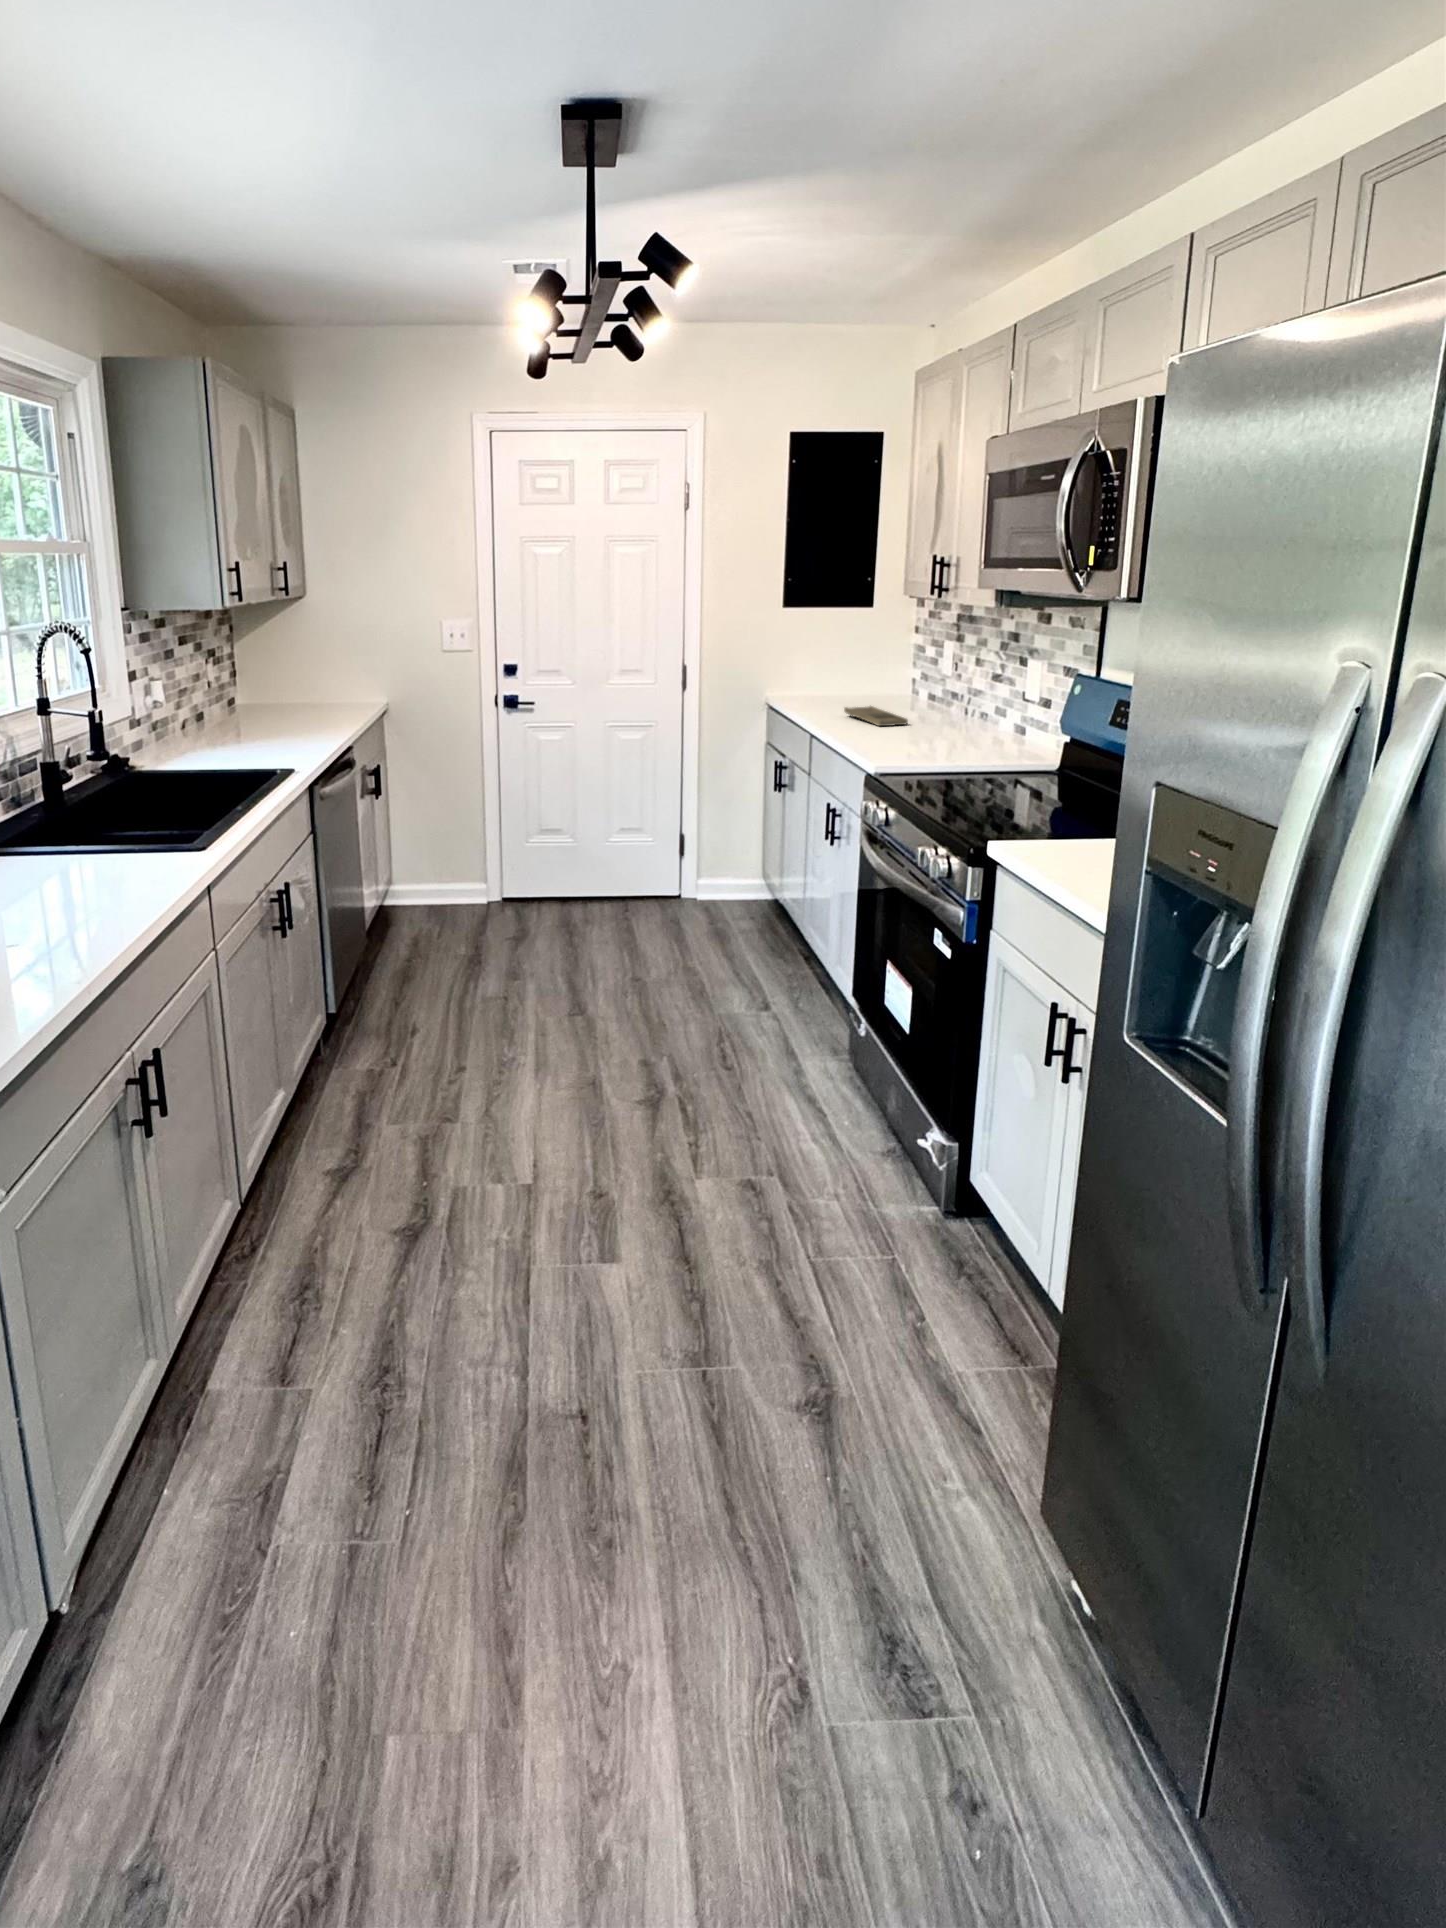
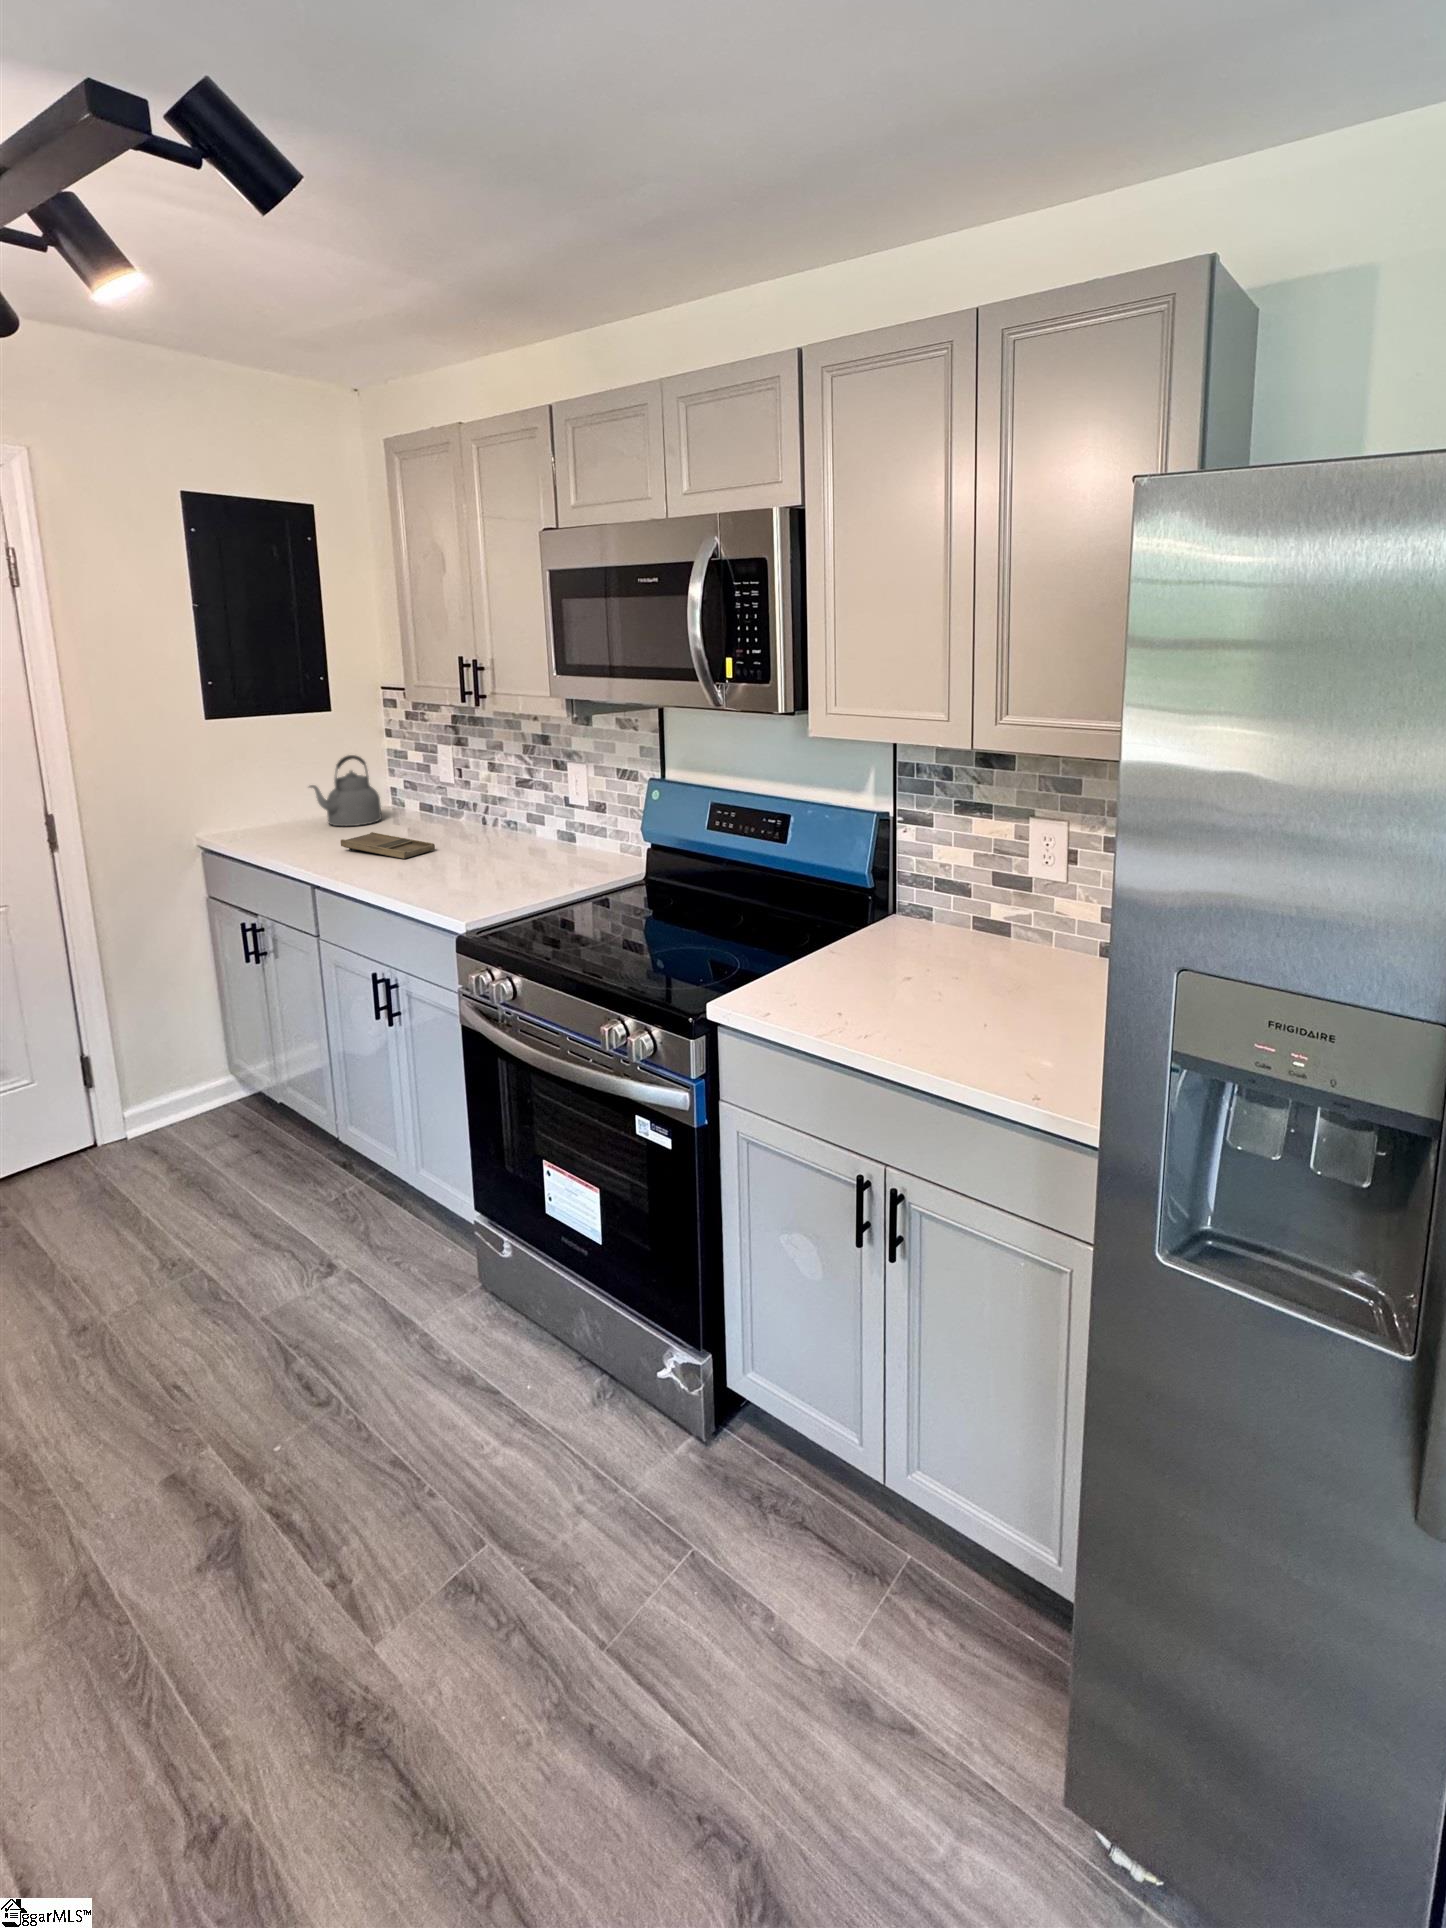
kettle: none [840,645,896,704] -> present [309,755,382,826]

